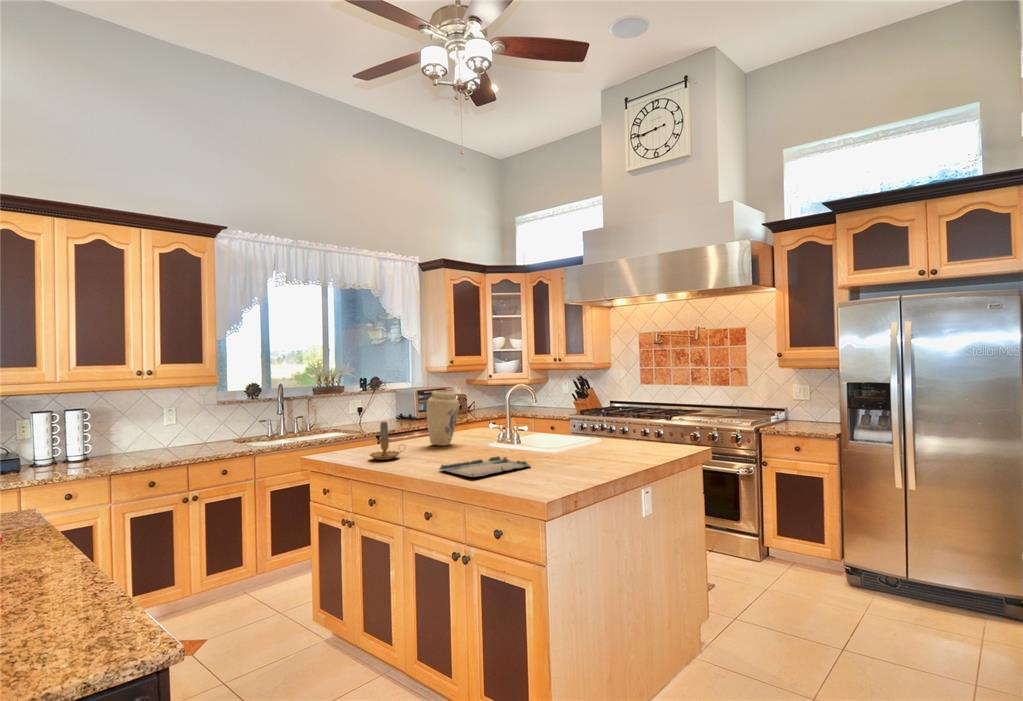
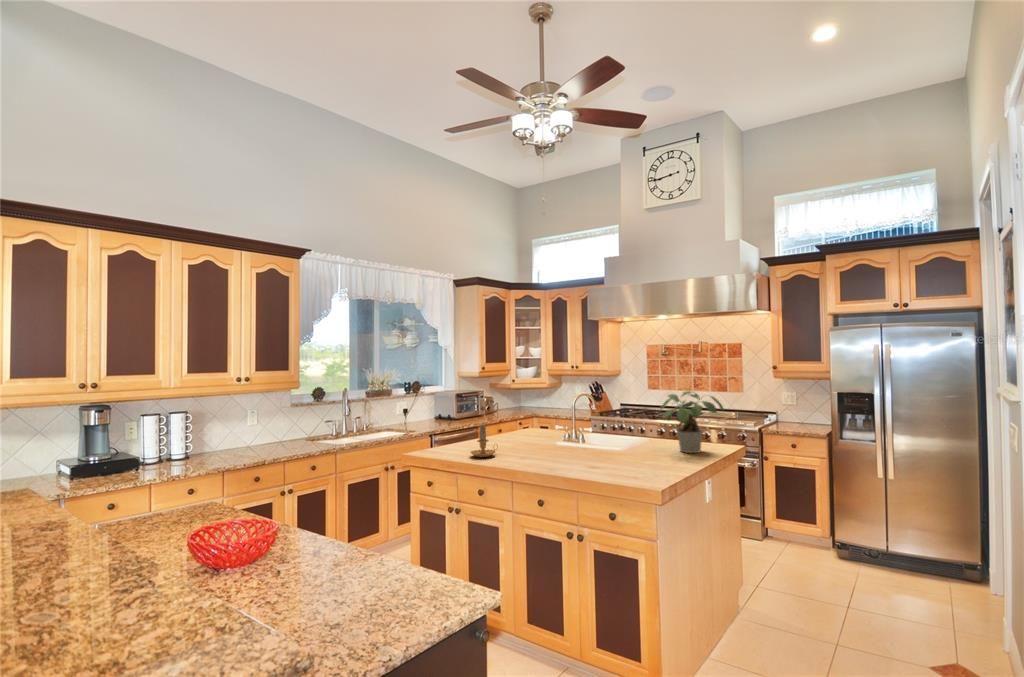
potted plant: none [594,380,676,455] -> present [661,391,723,453]
vase: present [427,391,459,445] -> none [505,398,533,444]
tray: present [439,456,530,477] -> none [543,454,618,471]

